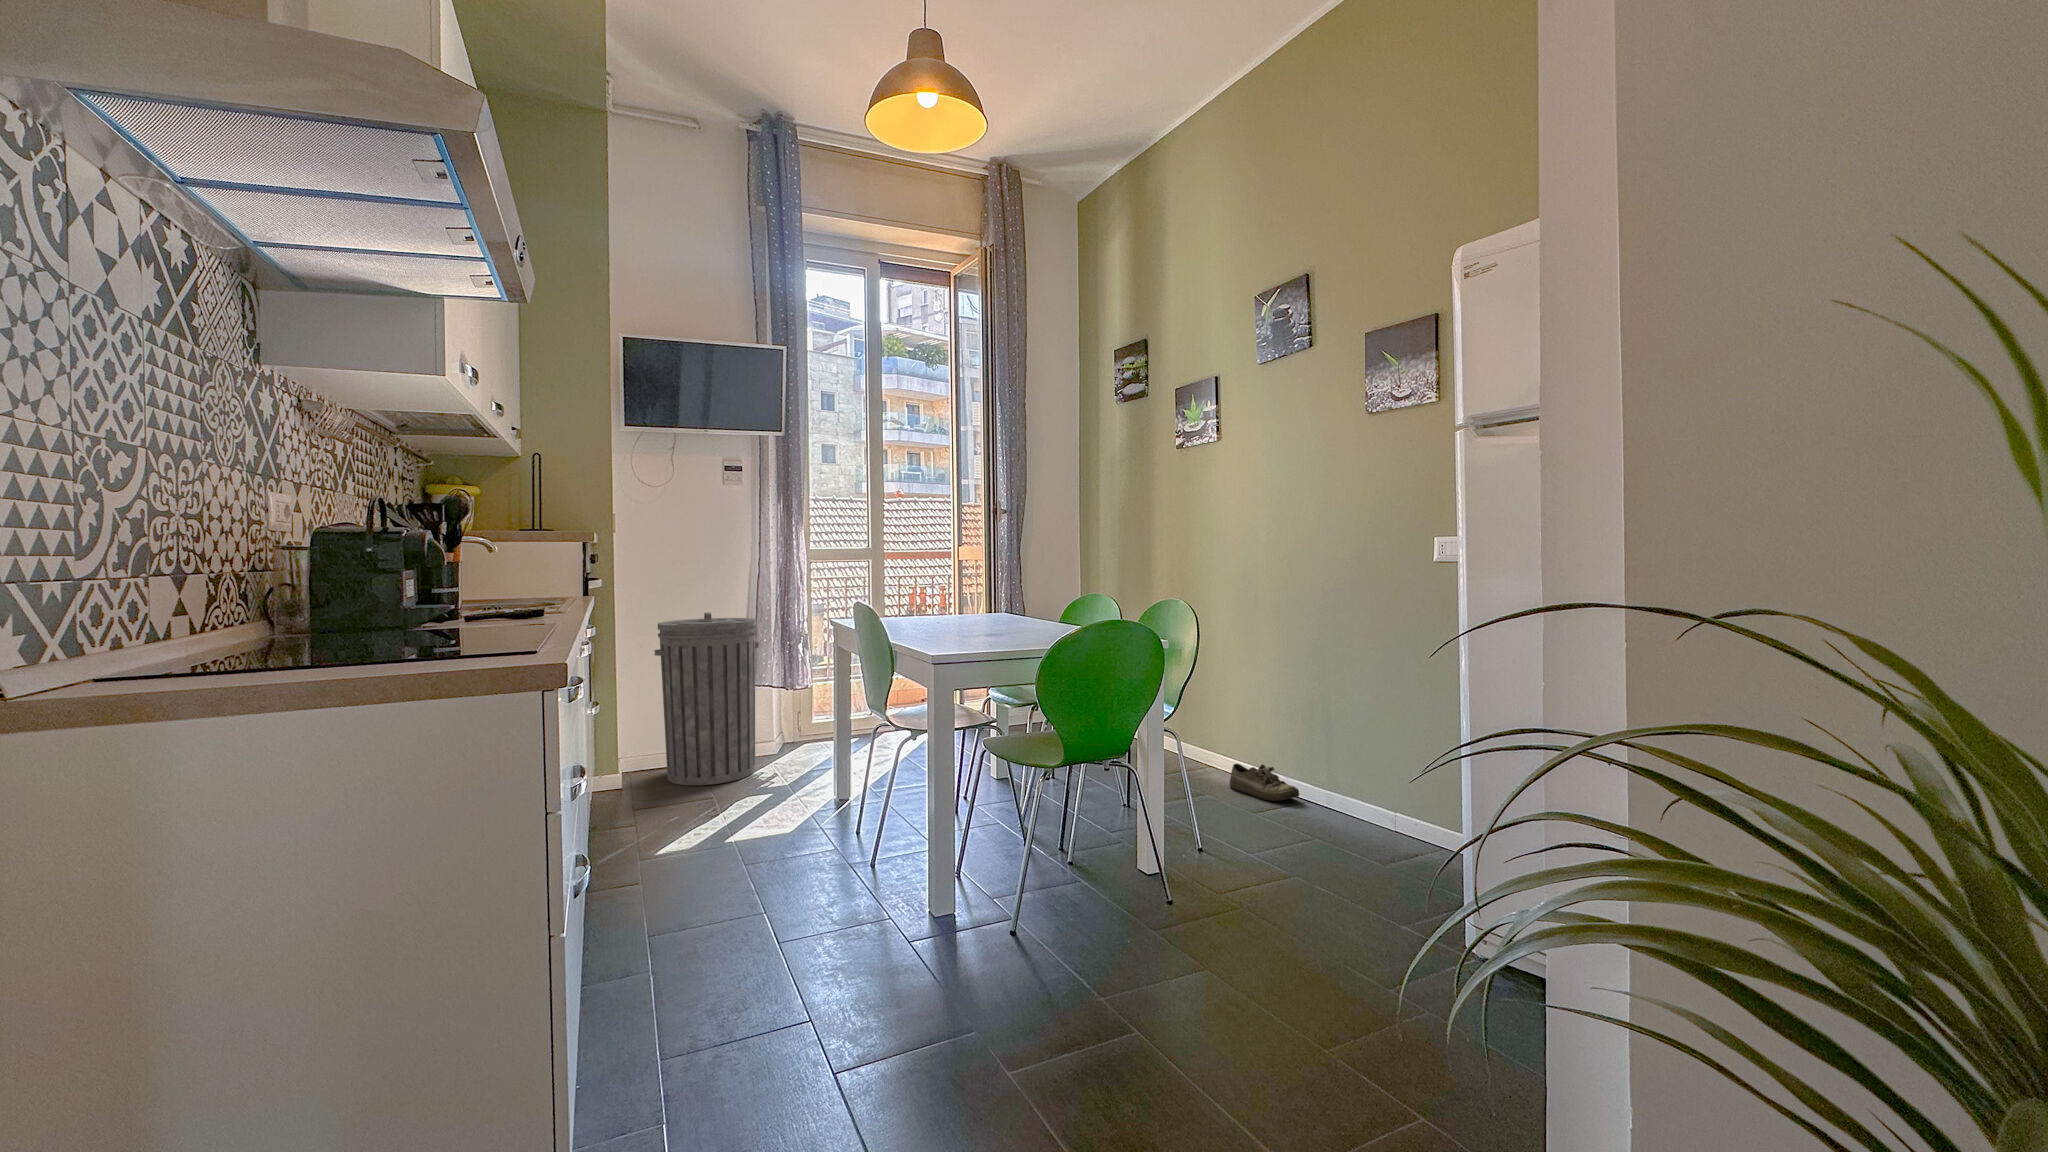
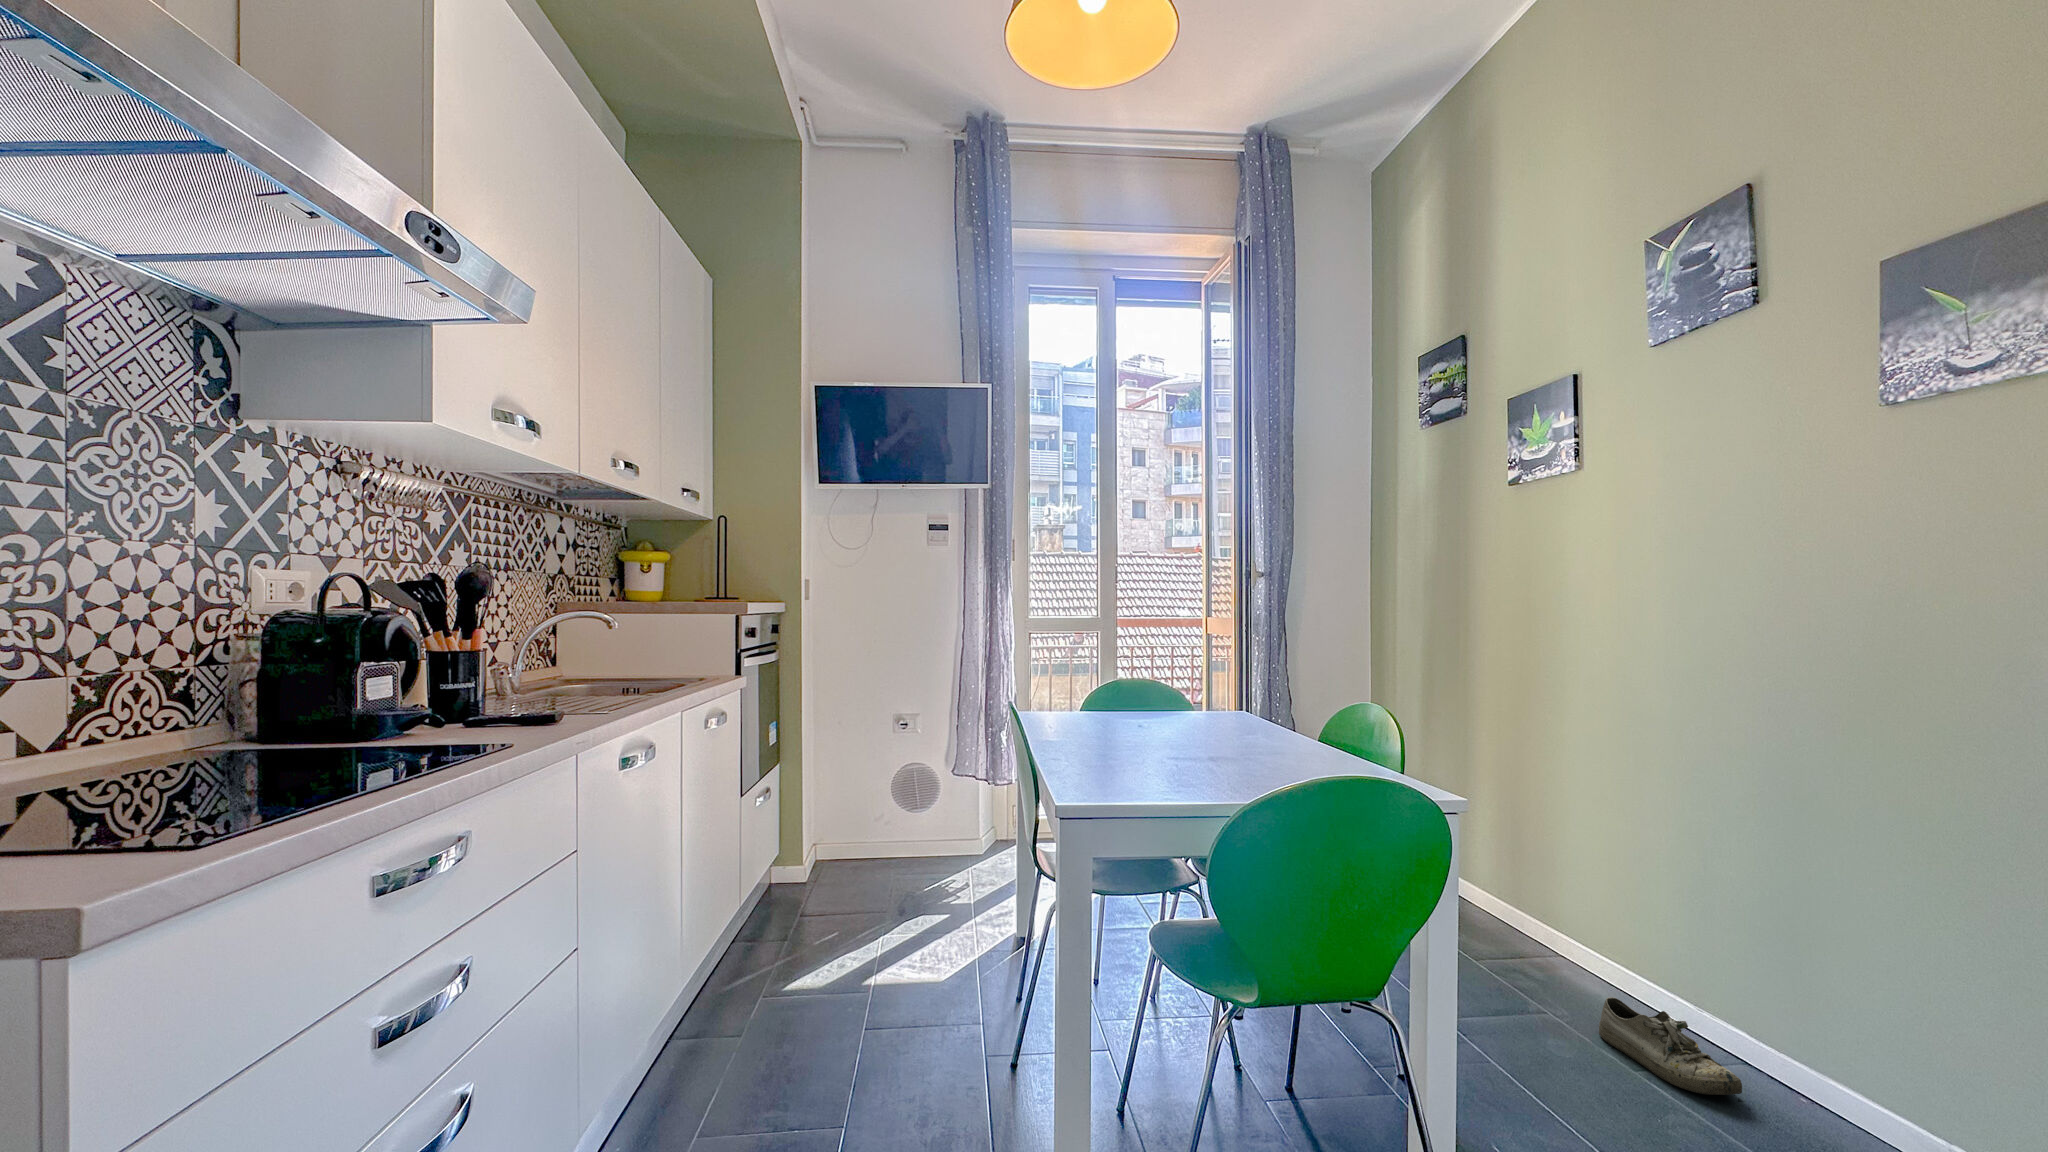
trash can: present [655,612,759,785] -> none [832,691,947,895]

